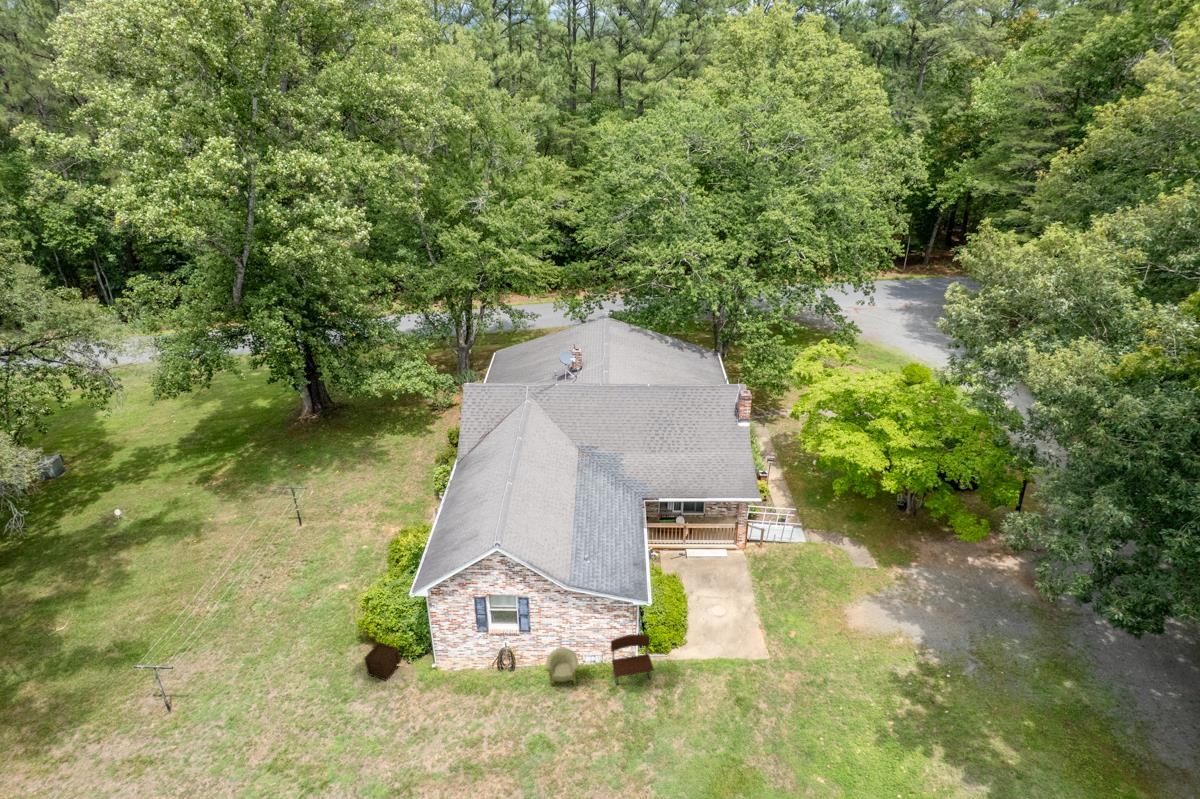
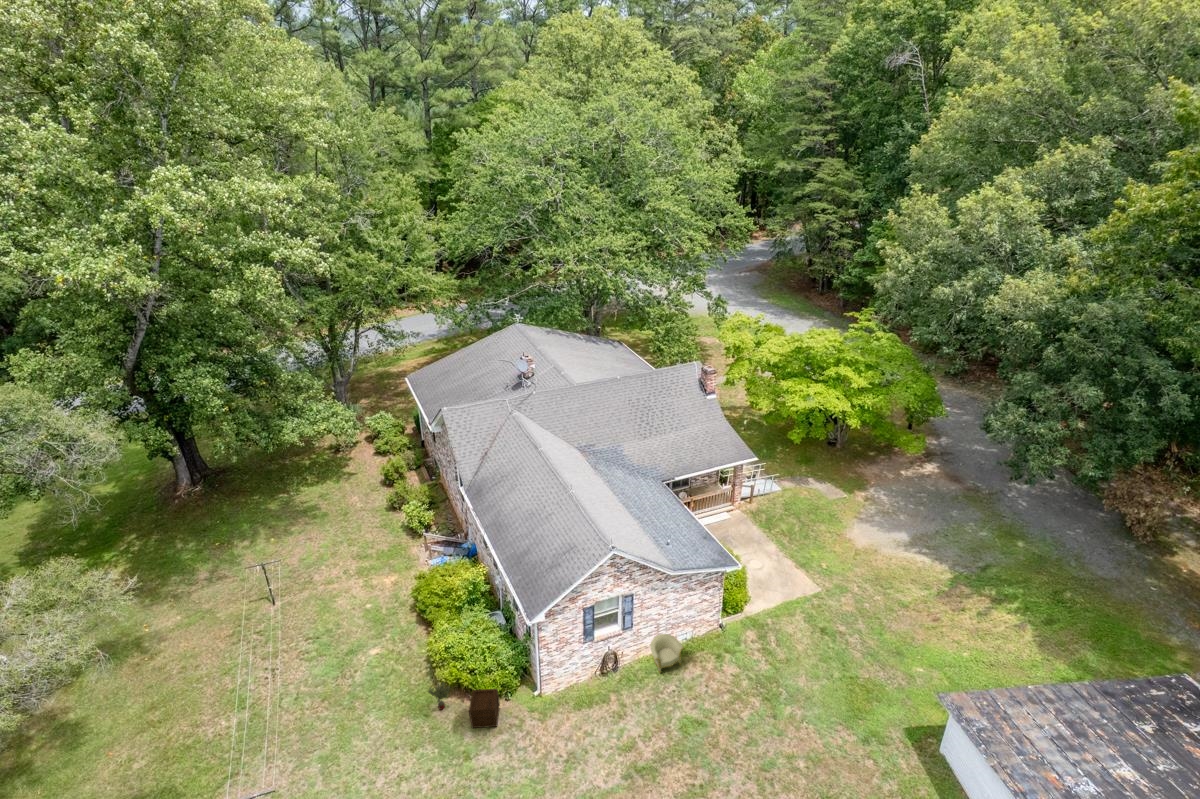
potted tree: none [350,626,367,651] -> present [428,683,450,710]
bench: present [611,634,654,685] -> none [704,598,746,653]

